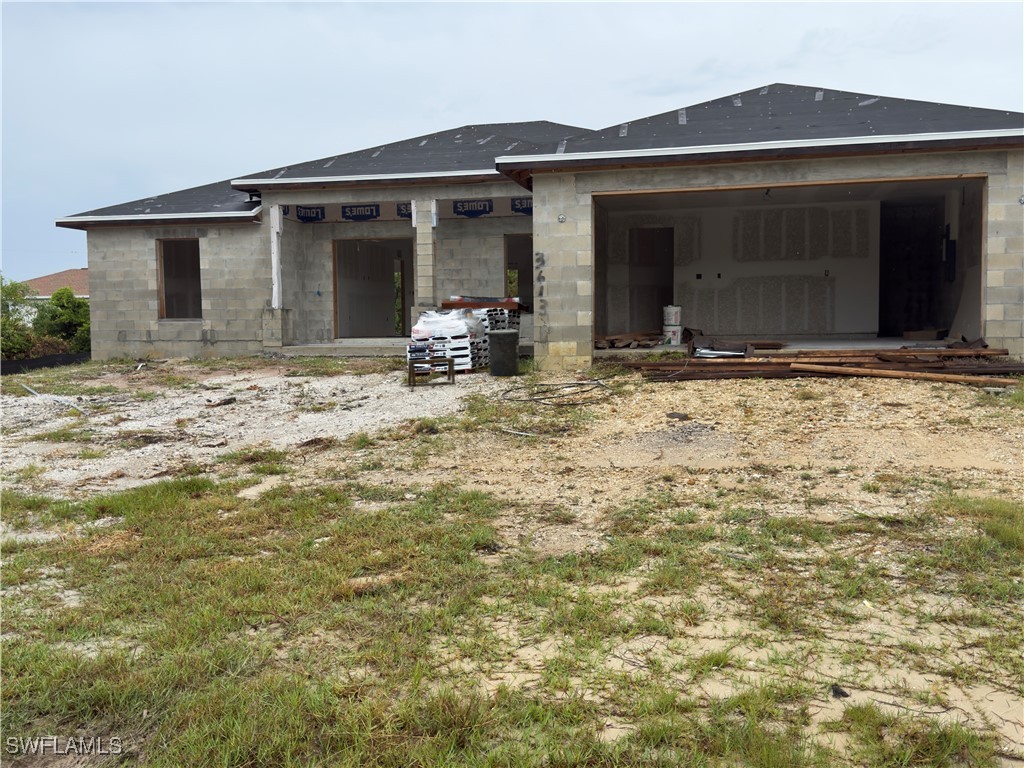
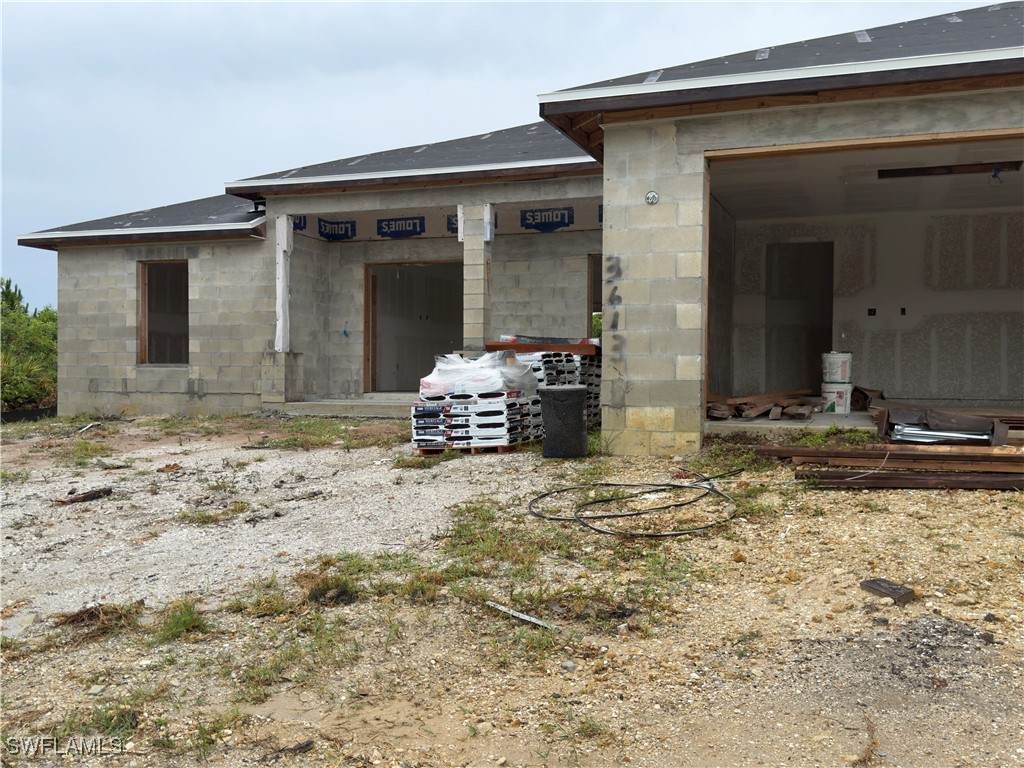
bench: present [408,358,455,386] -> none [403,427,476,473]

